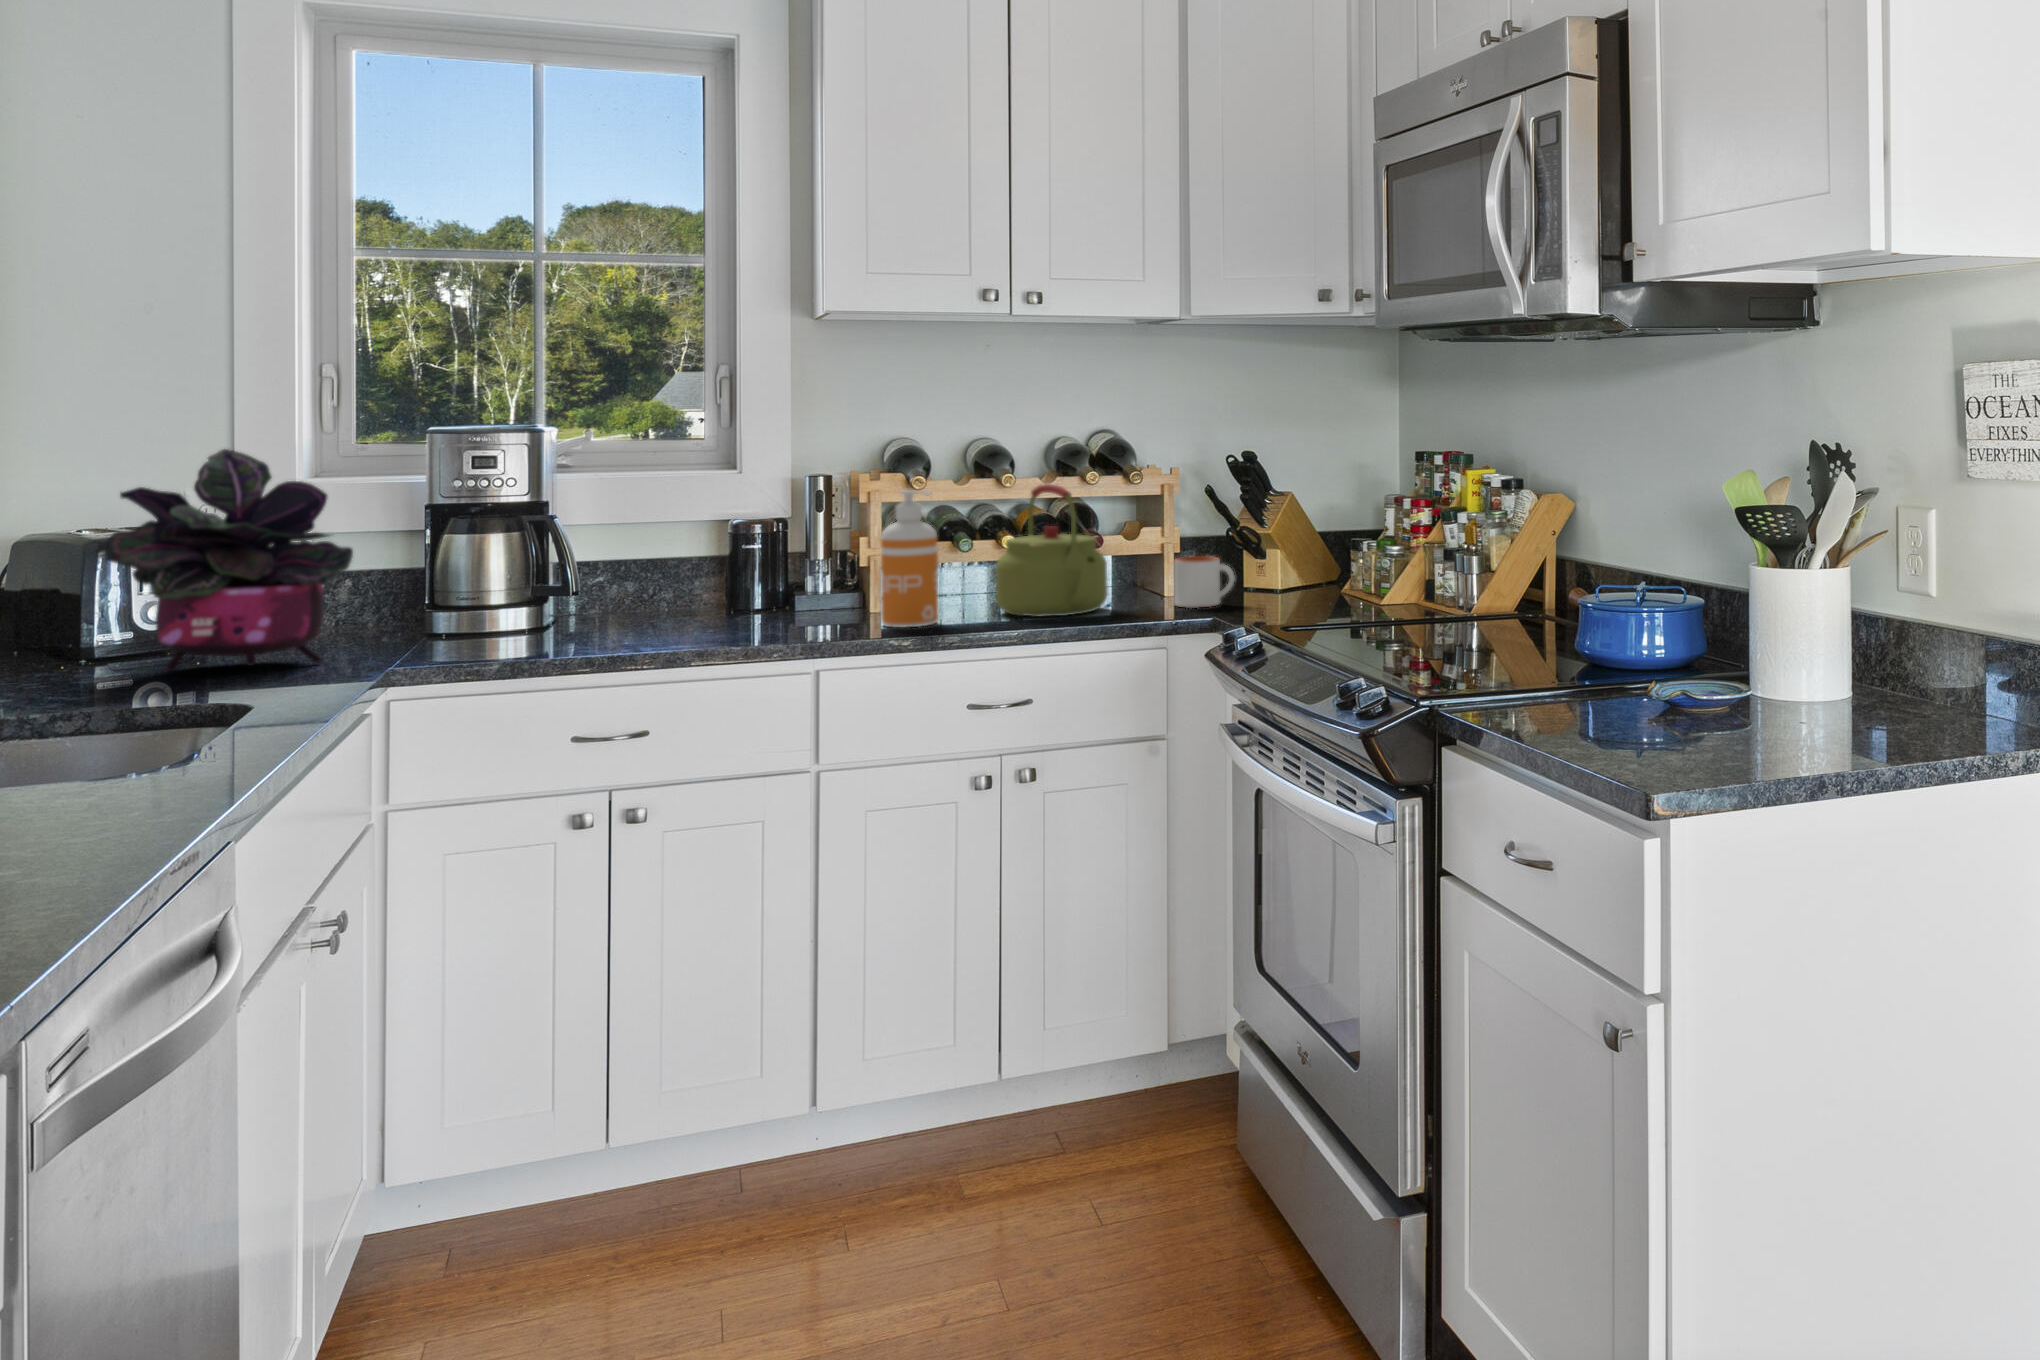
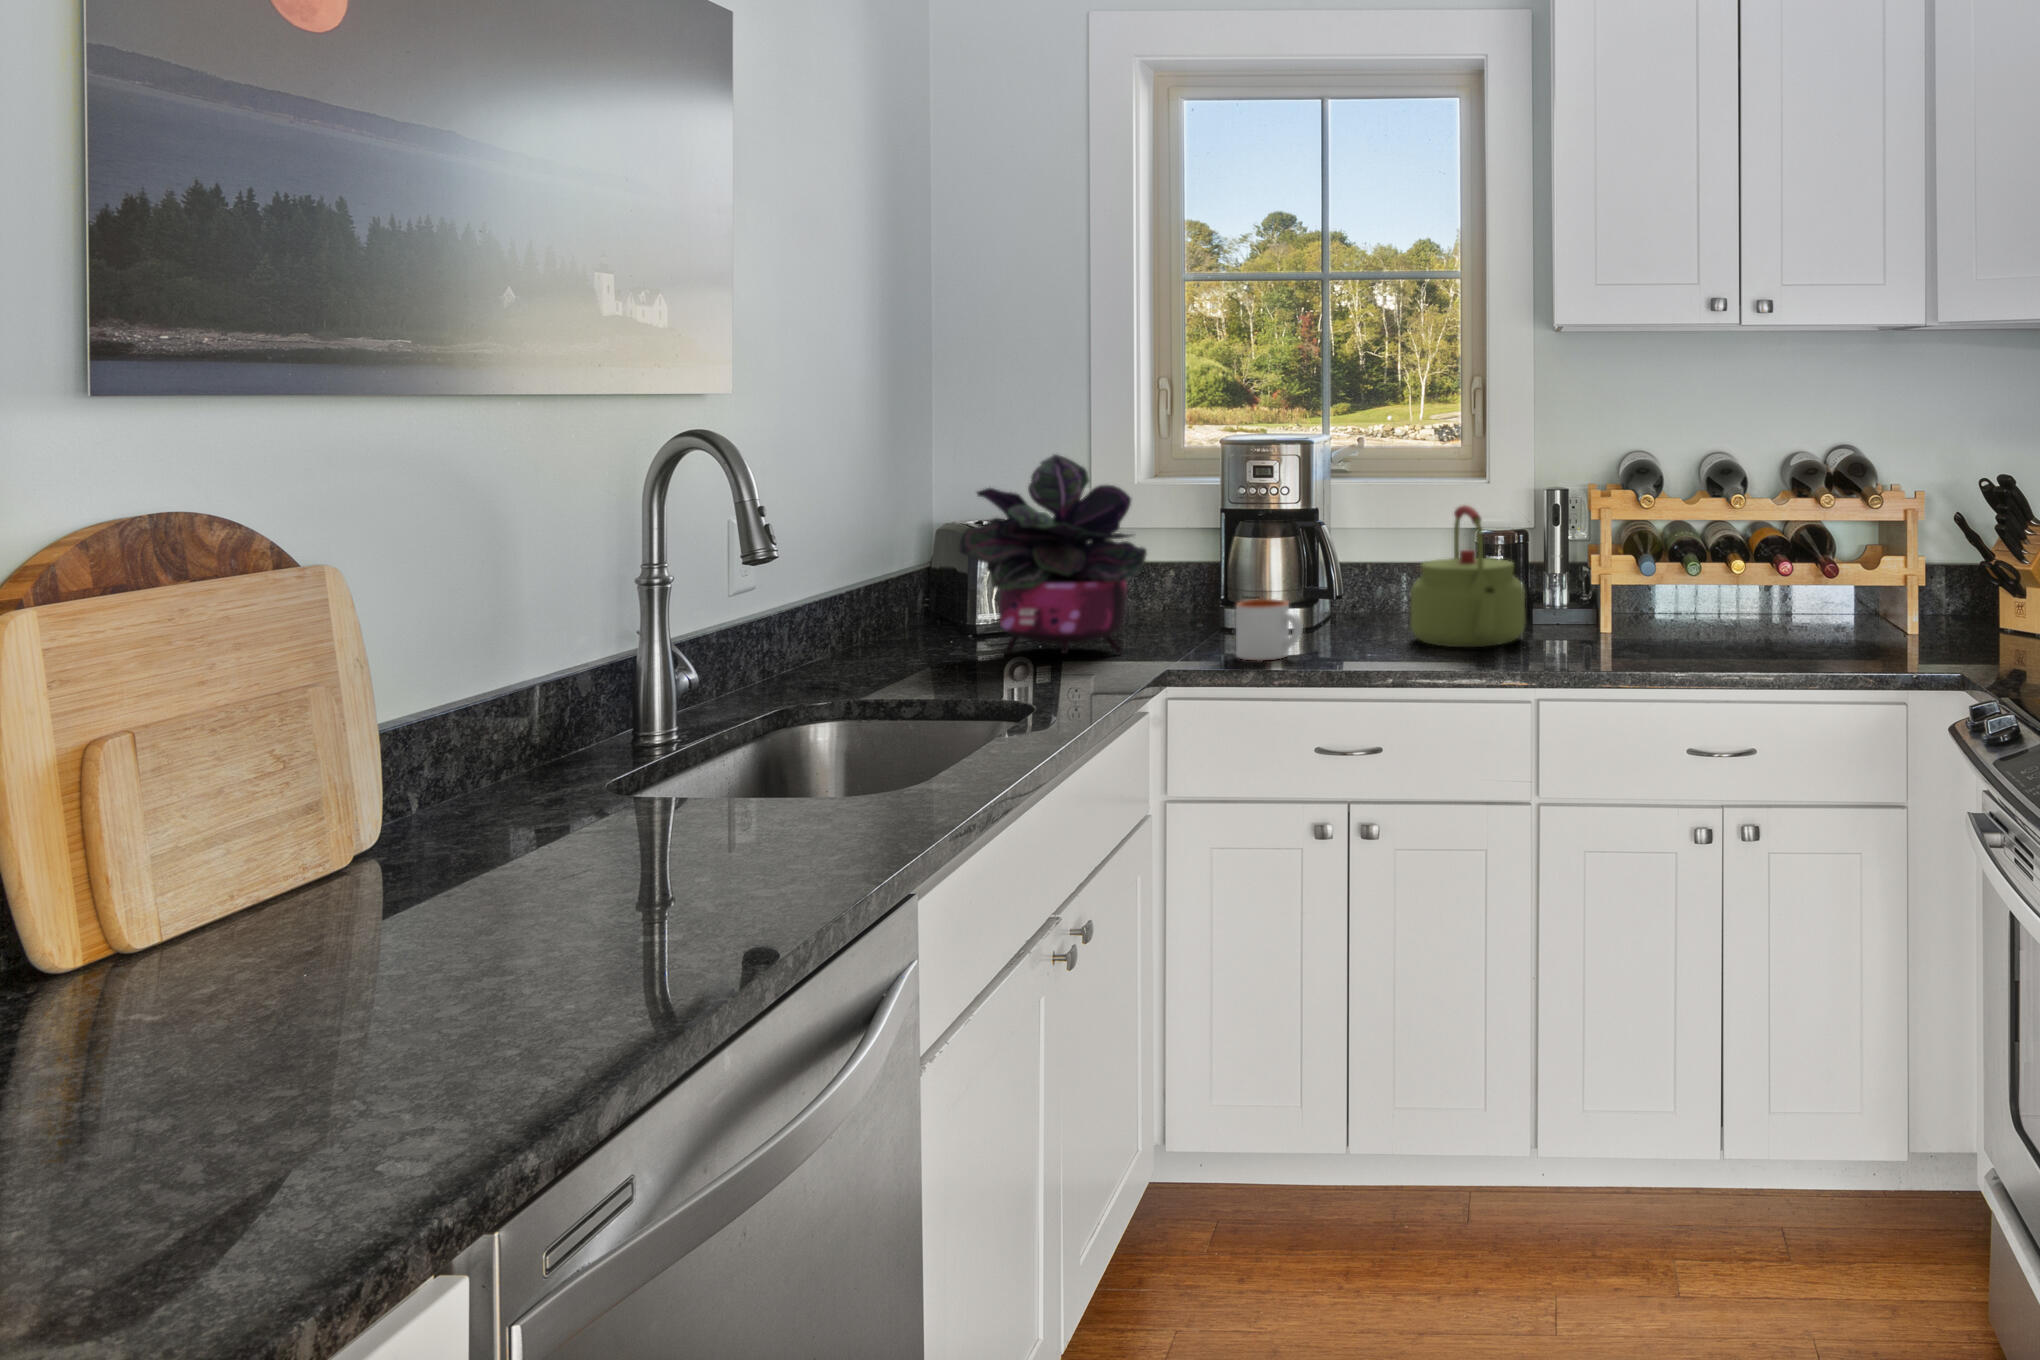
kettle: present [995,484,1108,617] -> present [1410,505,1525,647]
soap dispenser: present [881,490,938,627] -> none [1611,510,1667,655]
mug: present [1173,556,1235,608] -> present [1236,599,1303,661]

